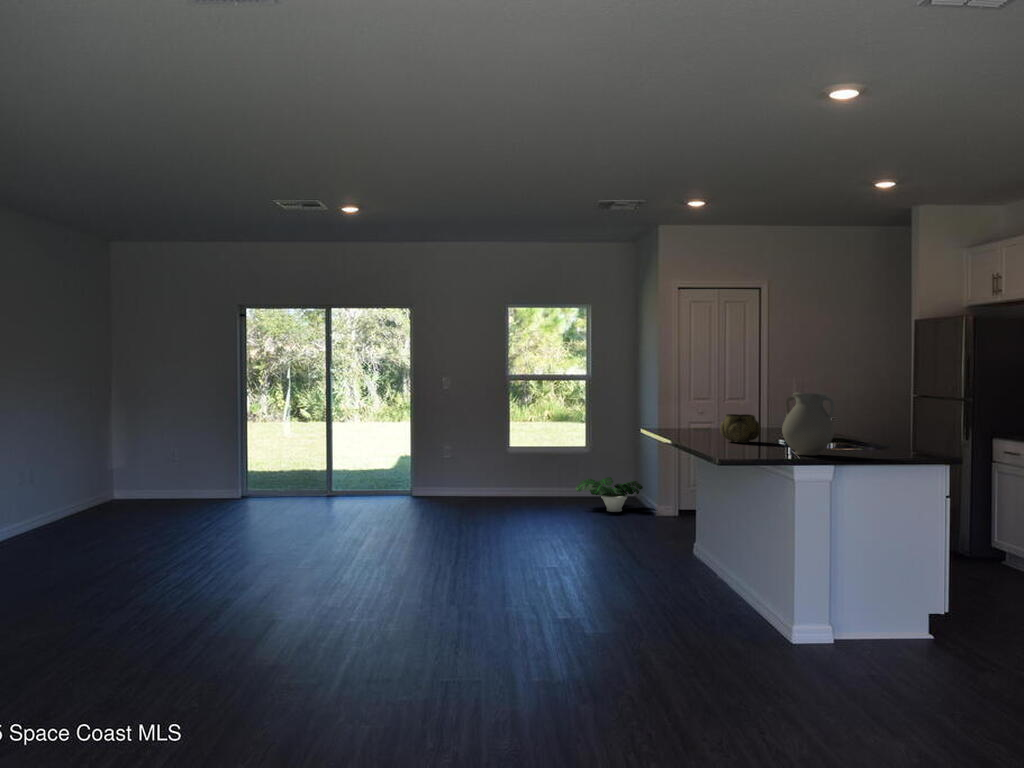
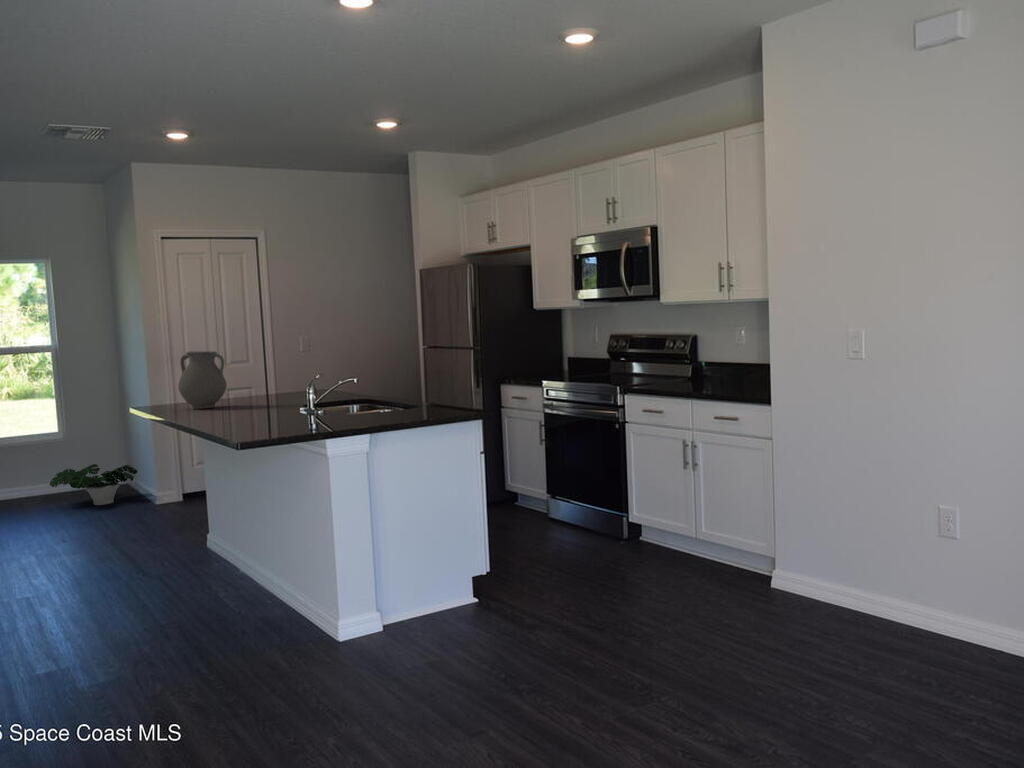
vase: present [782,392,835,455] -> present [178,351,227,409]
decorative bowl: present [720,414,761,443] -> none [231,382,279,416]

